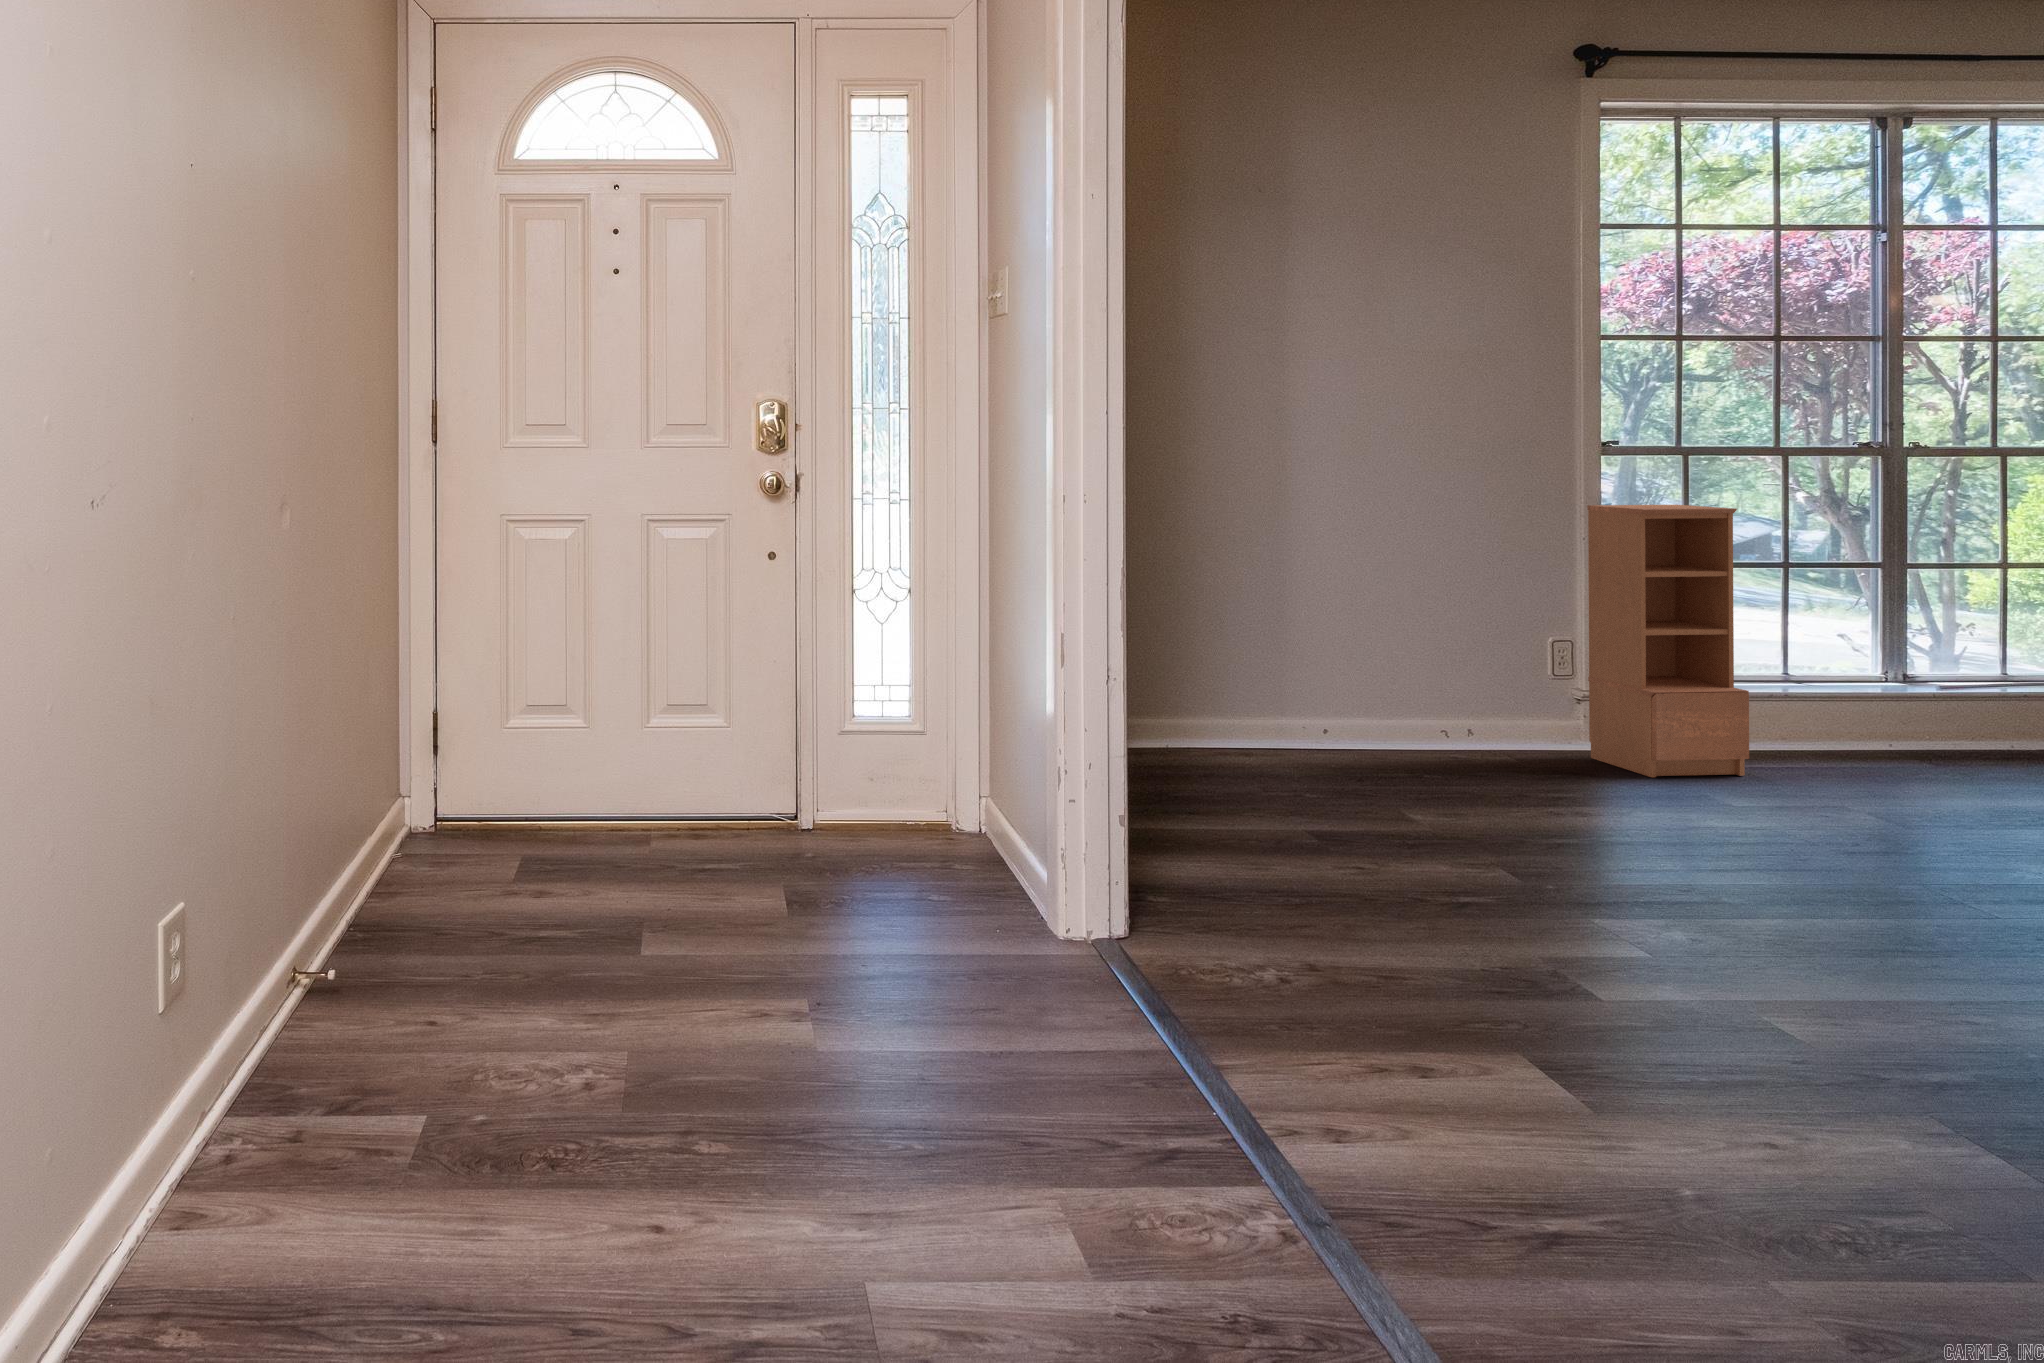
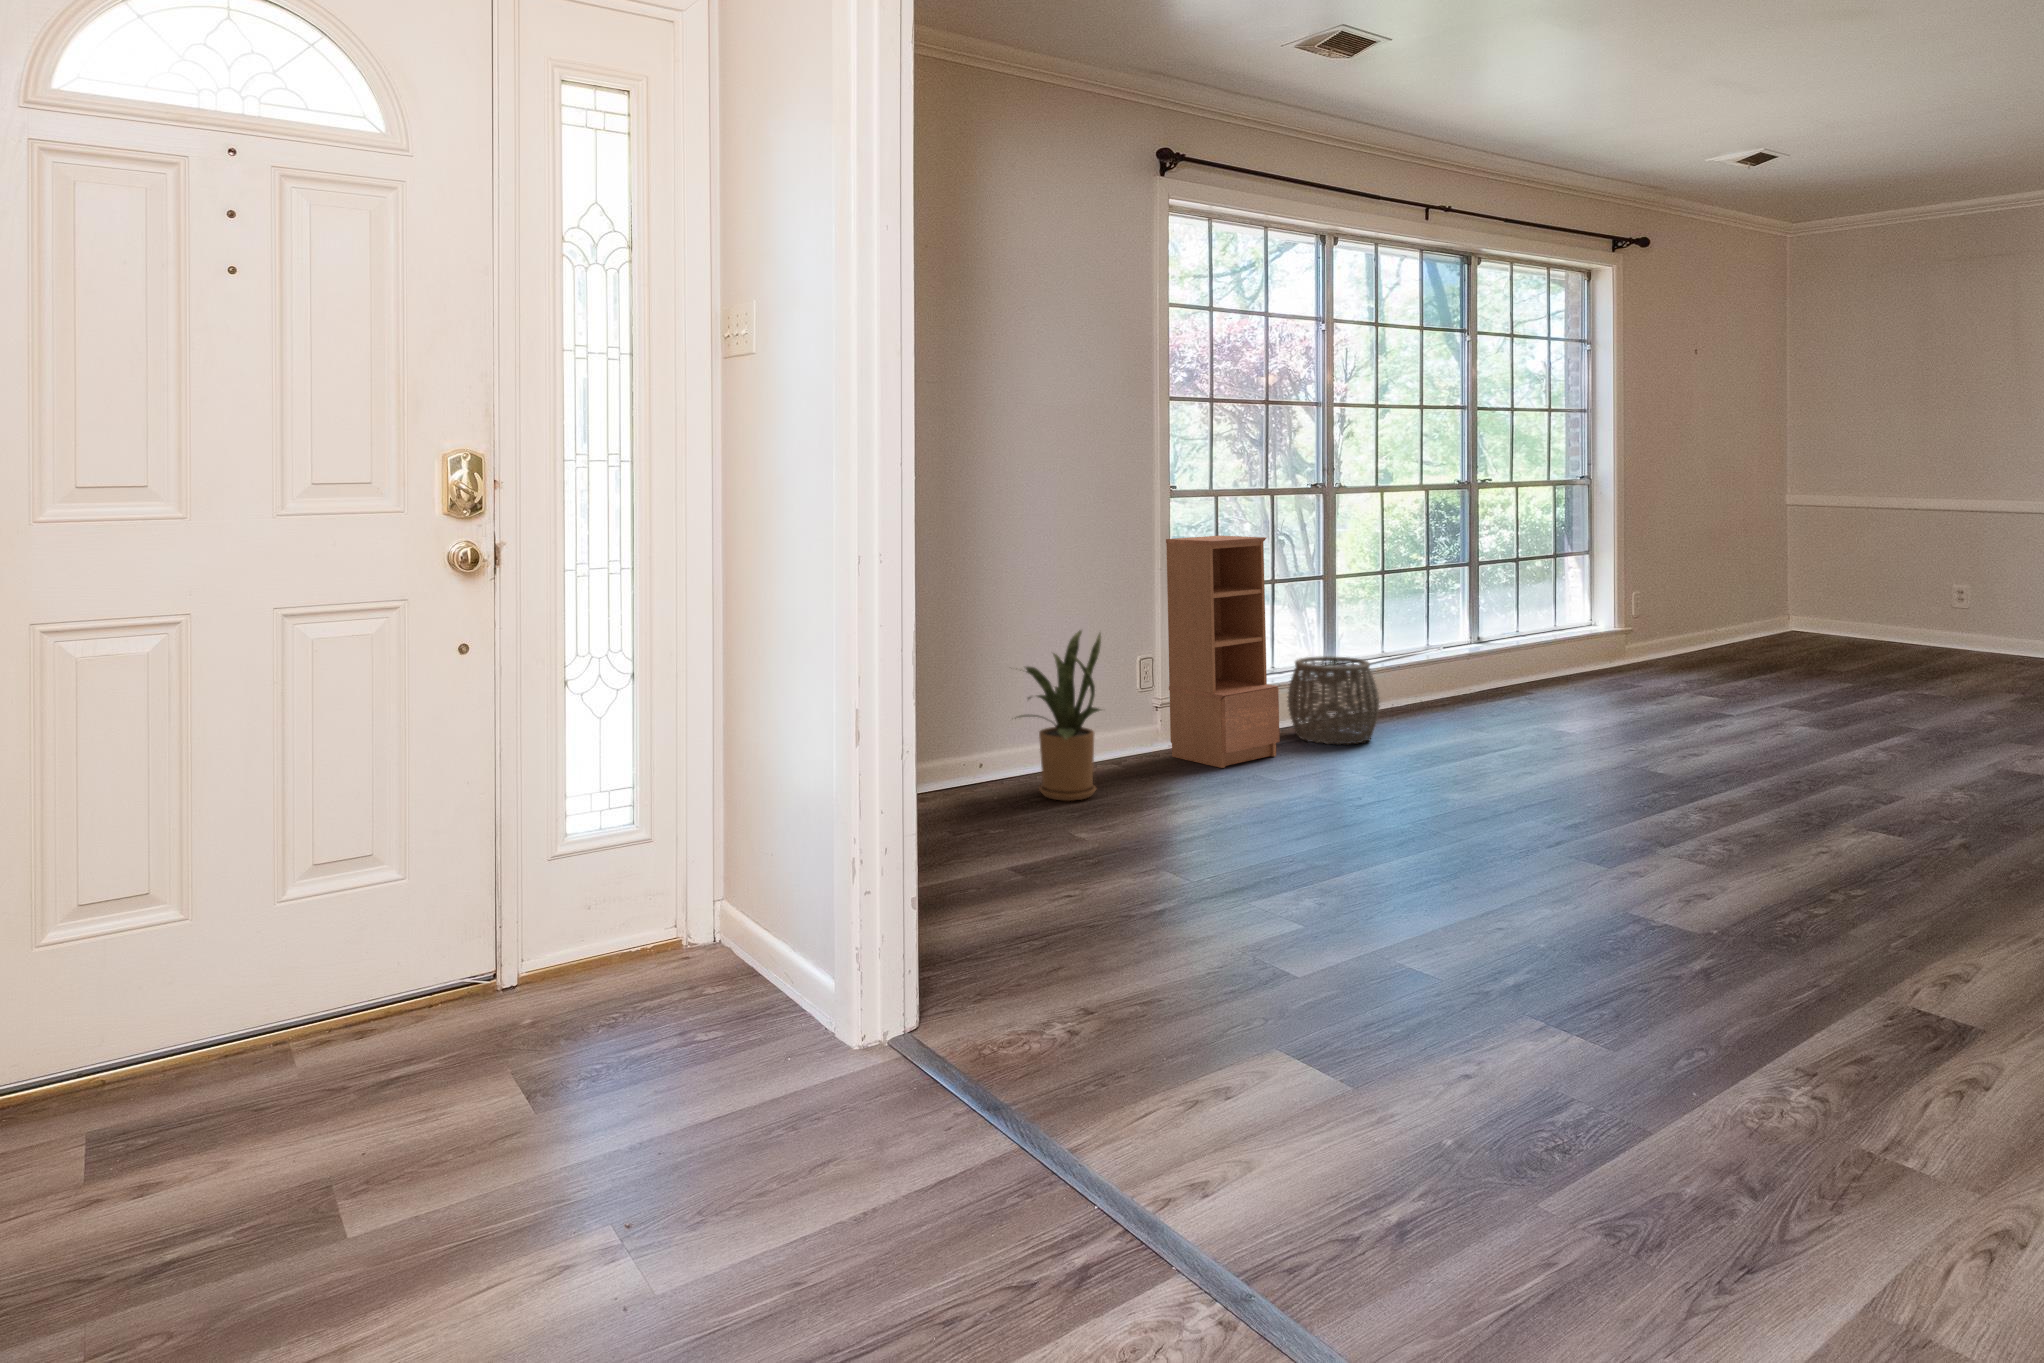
house plant: none [1352,599,1481,781] -> present [1015,631,1101,801]
woven basket: none [1783,664,1937,779] -> present [1288,656,1380,745]

